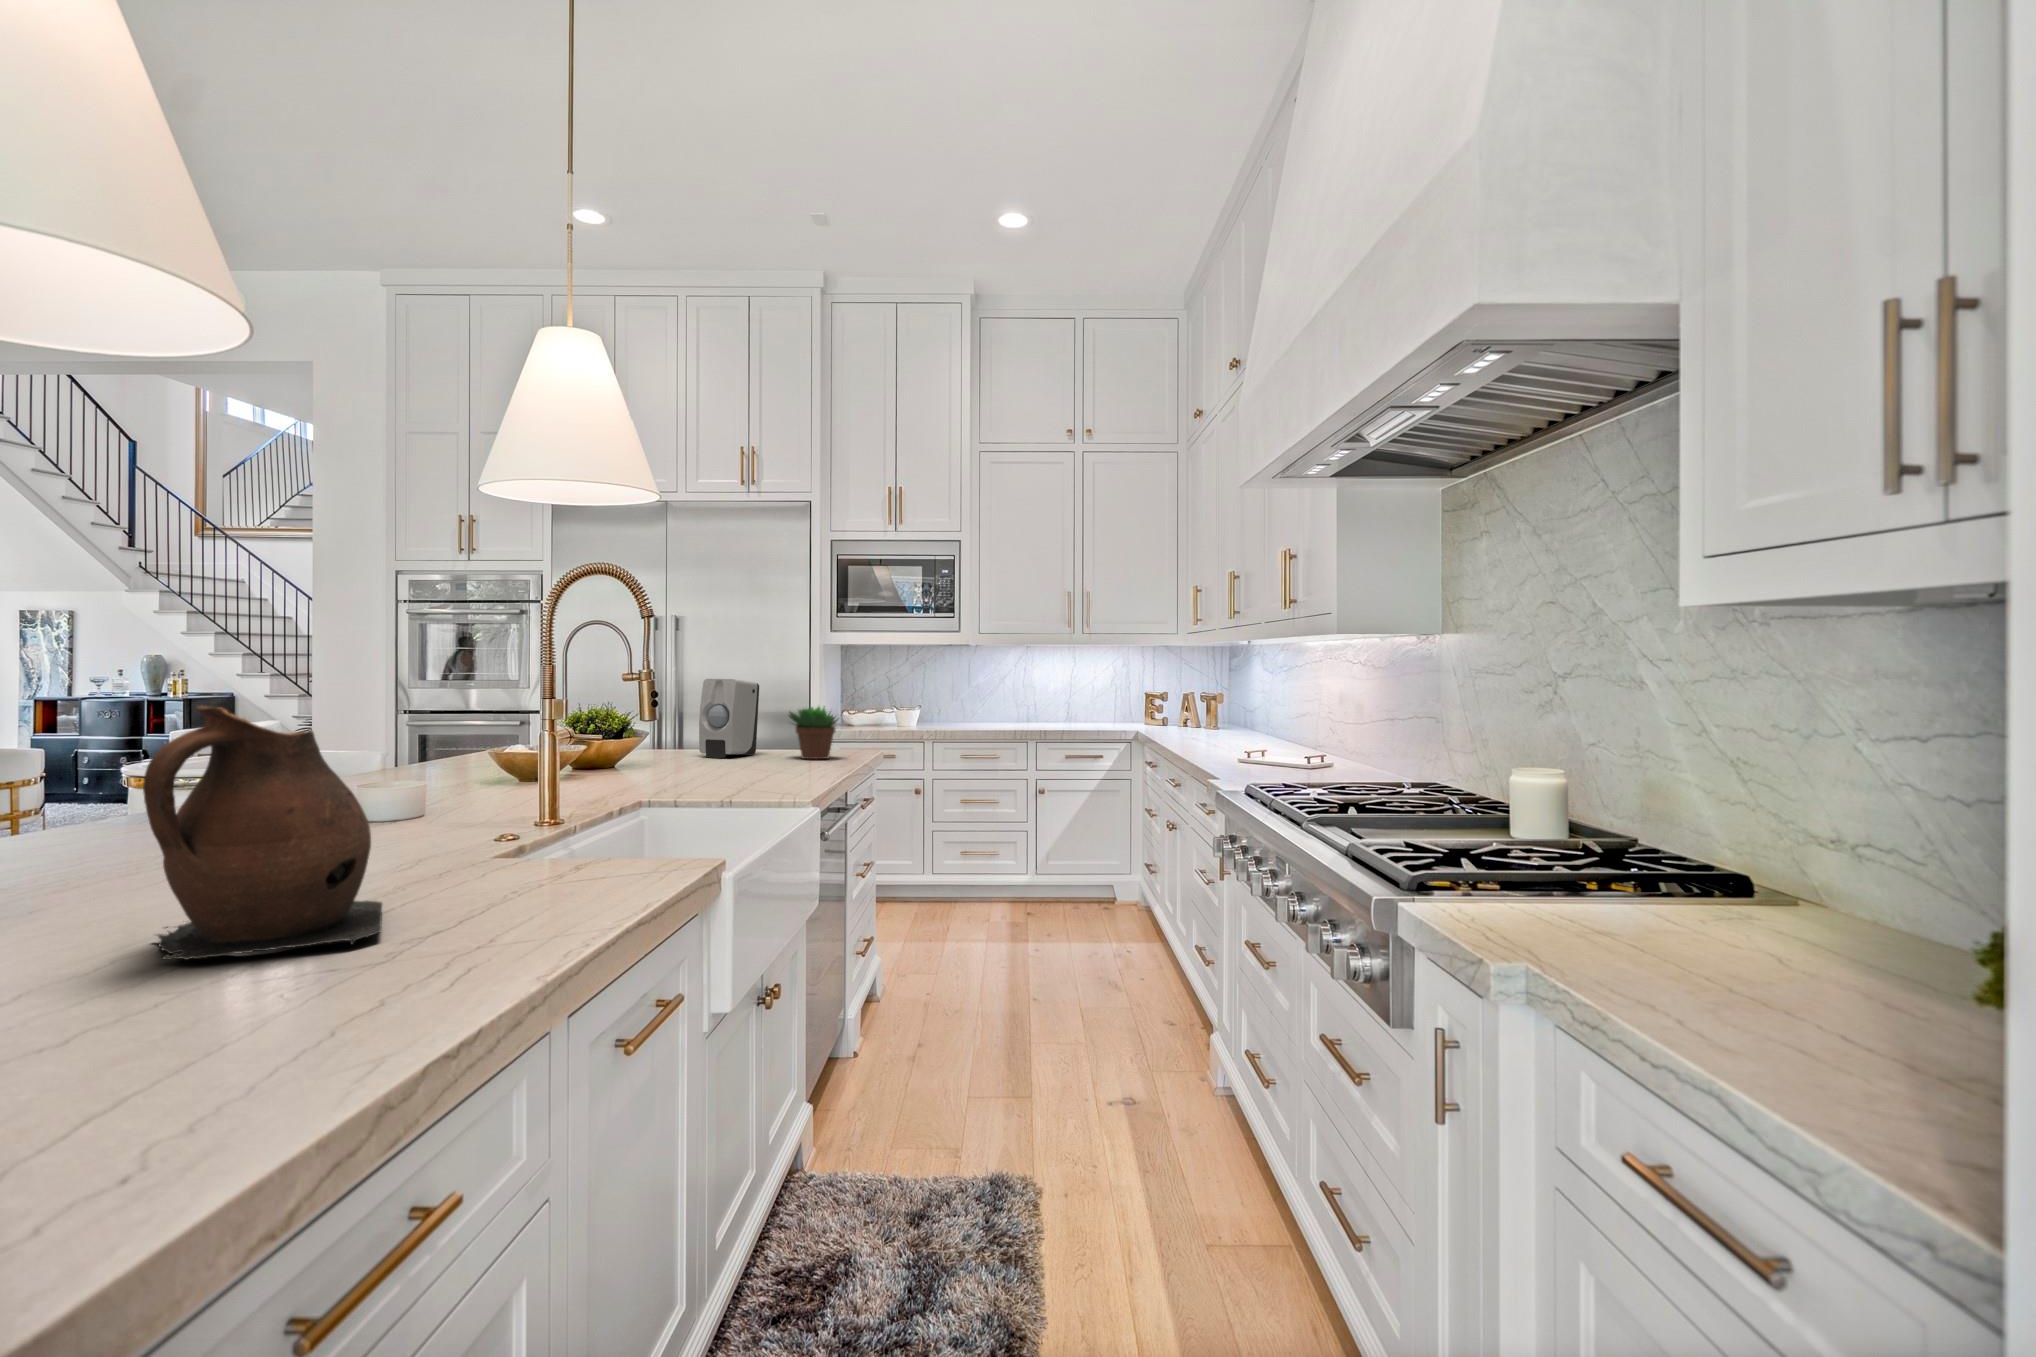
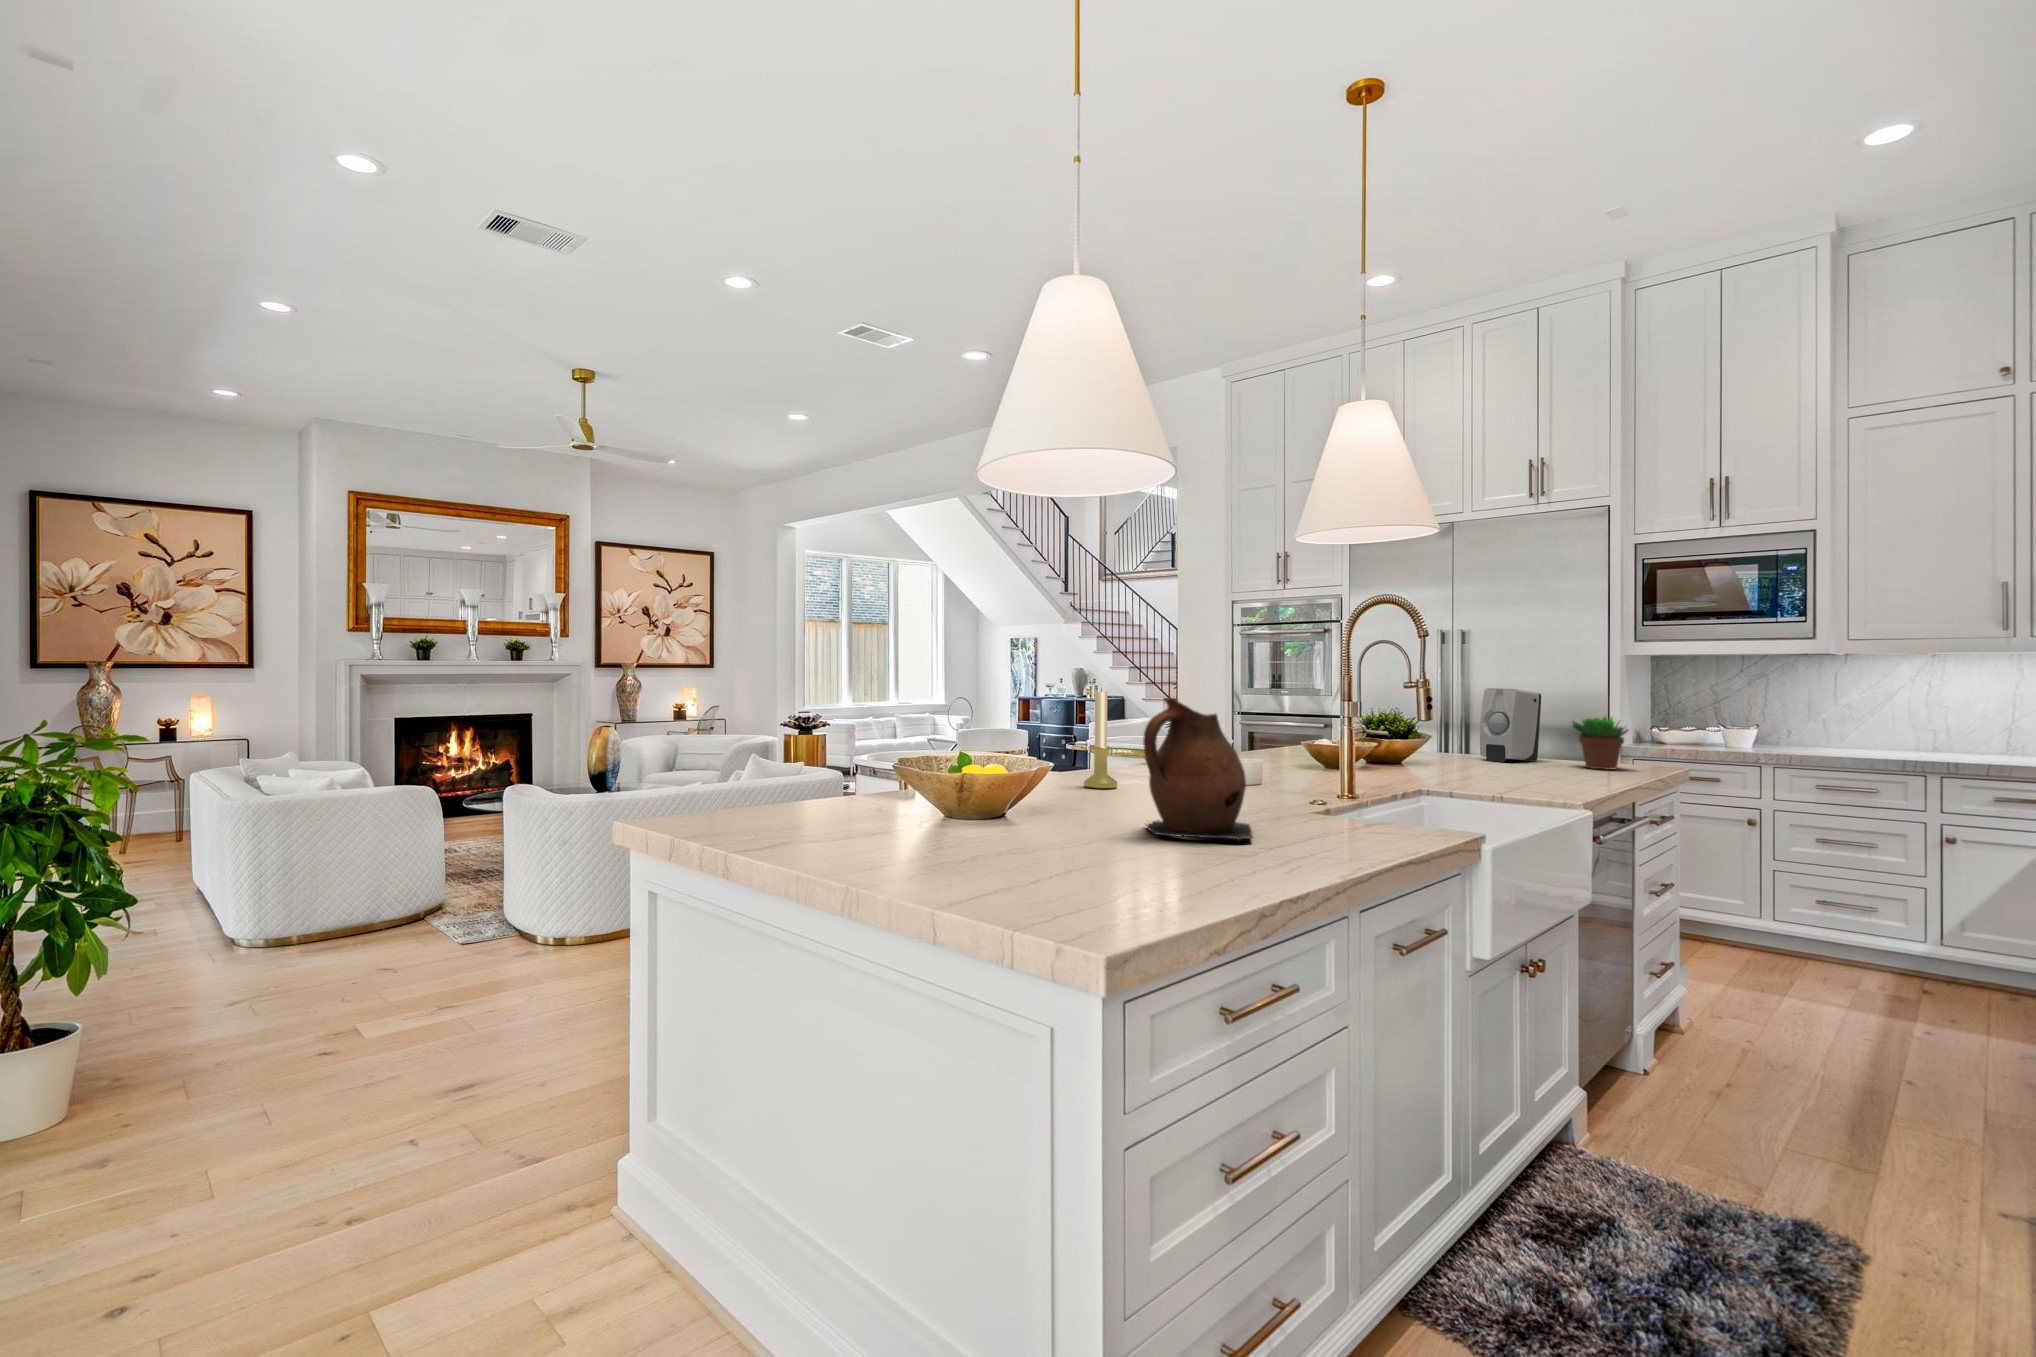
candle holder: none [58,687,139,862] -> present [1084,689,1118,789]

